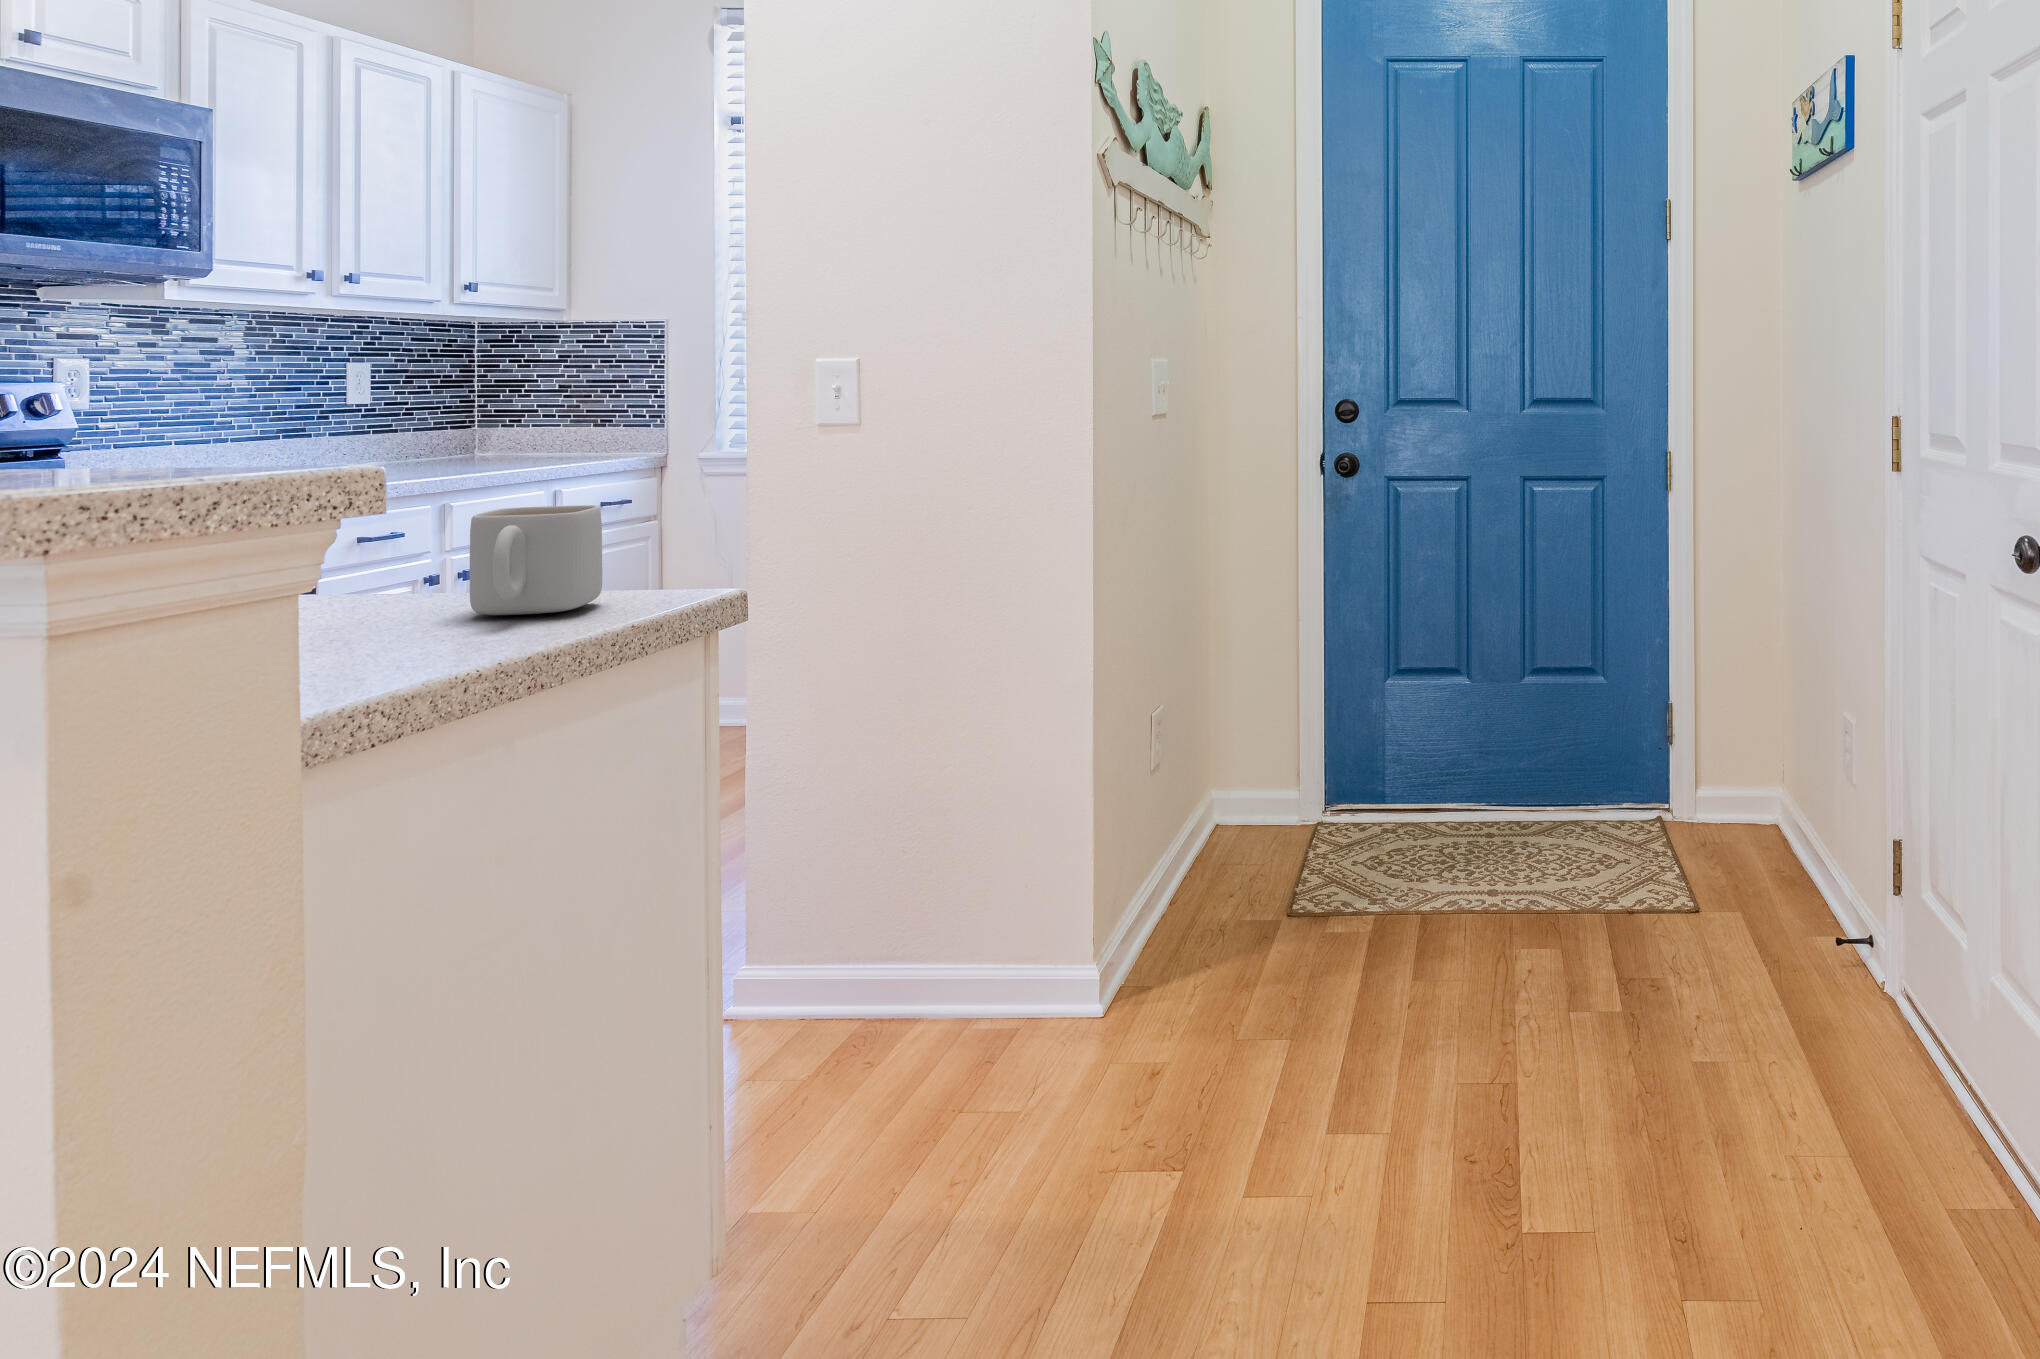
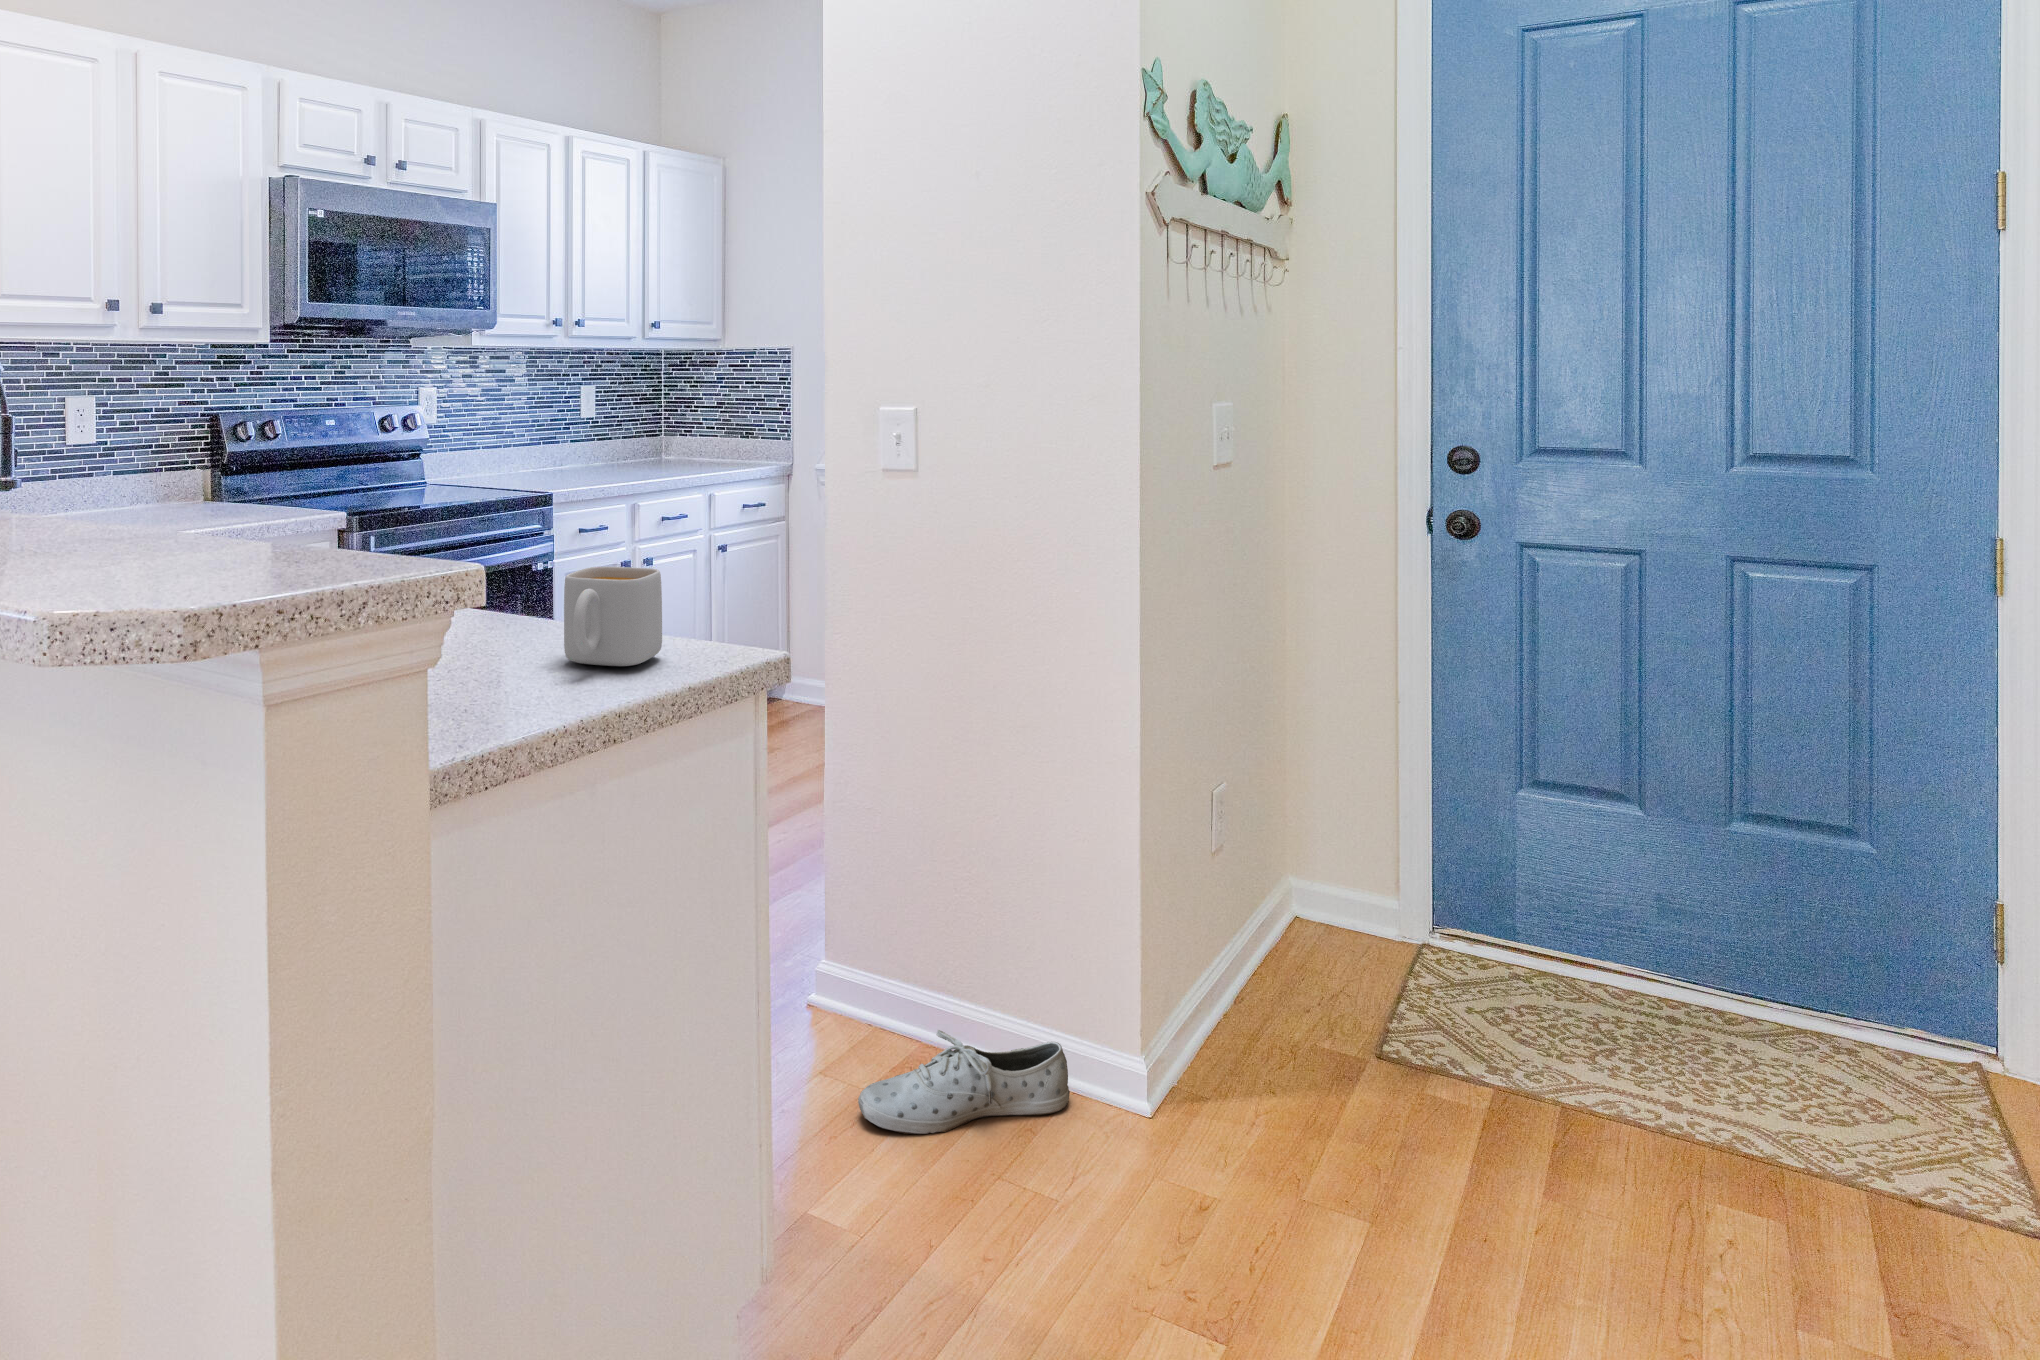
shoe: none [800,971,1024,1105] -> present [858,1030,1070,1134]

